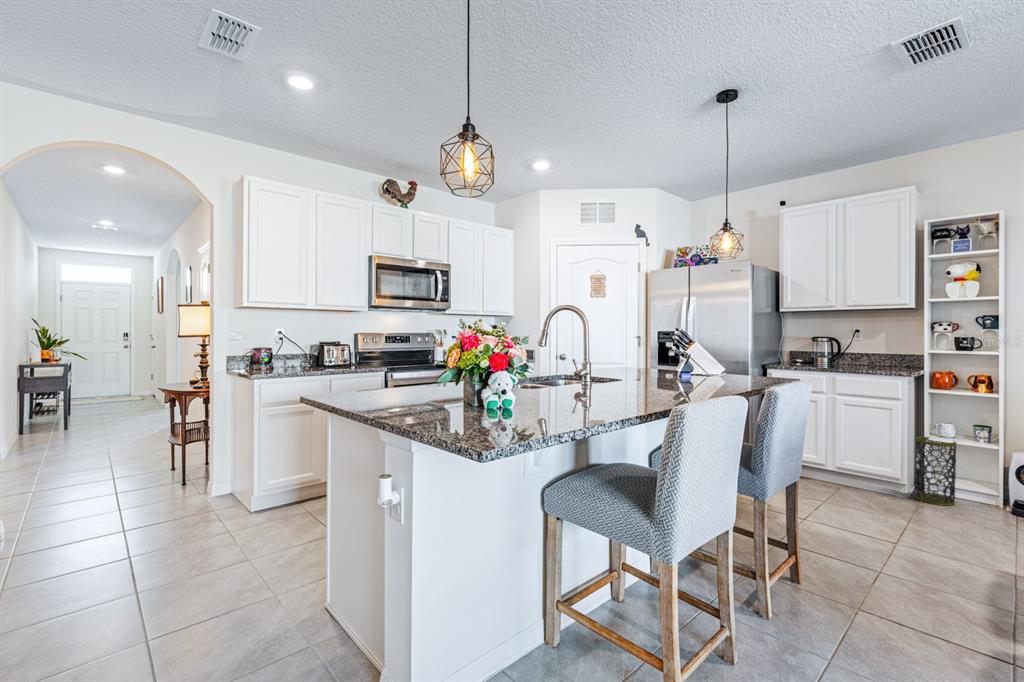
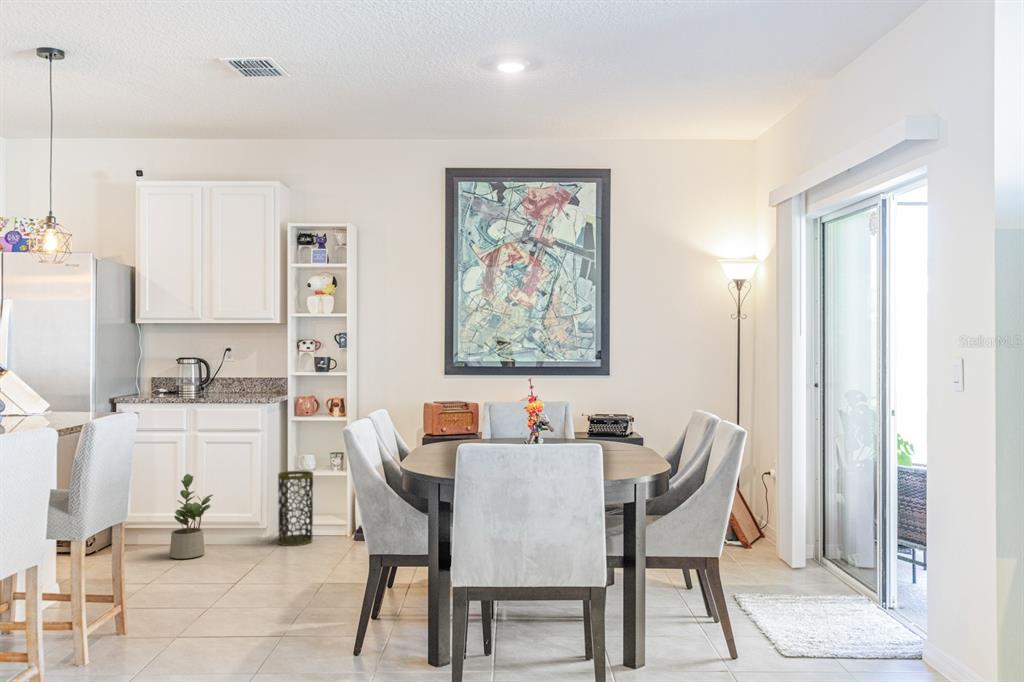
potted plant: none [816,428,854,495] -> present [170,474,213,559]

